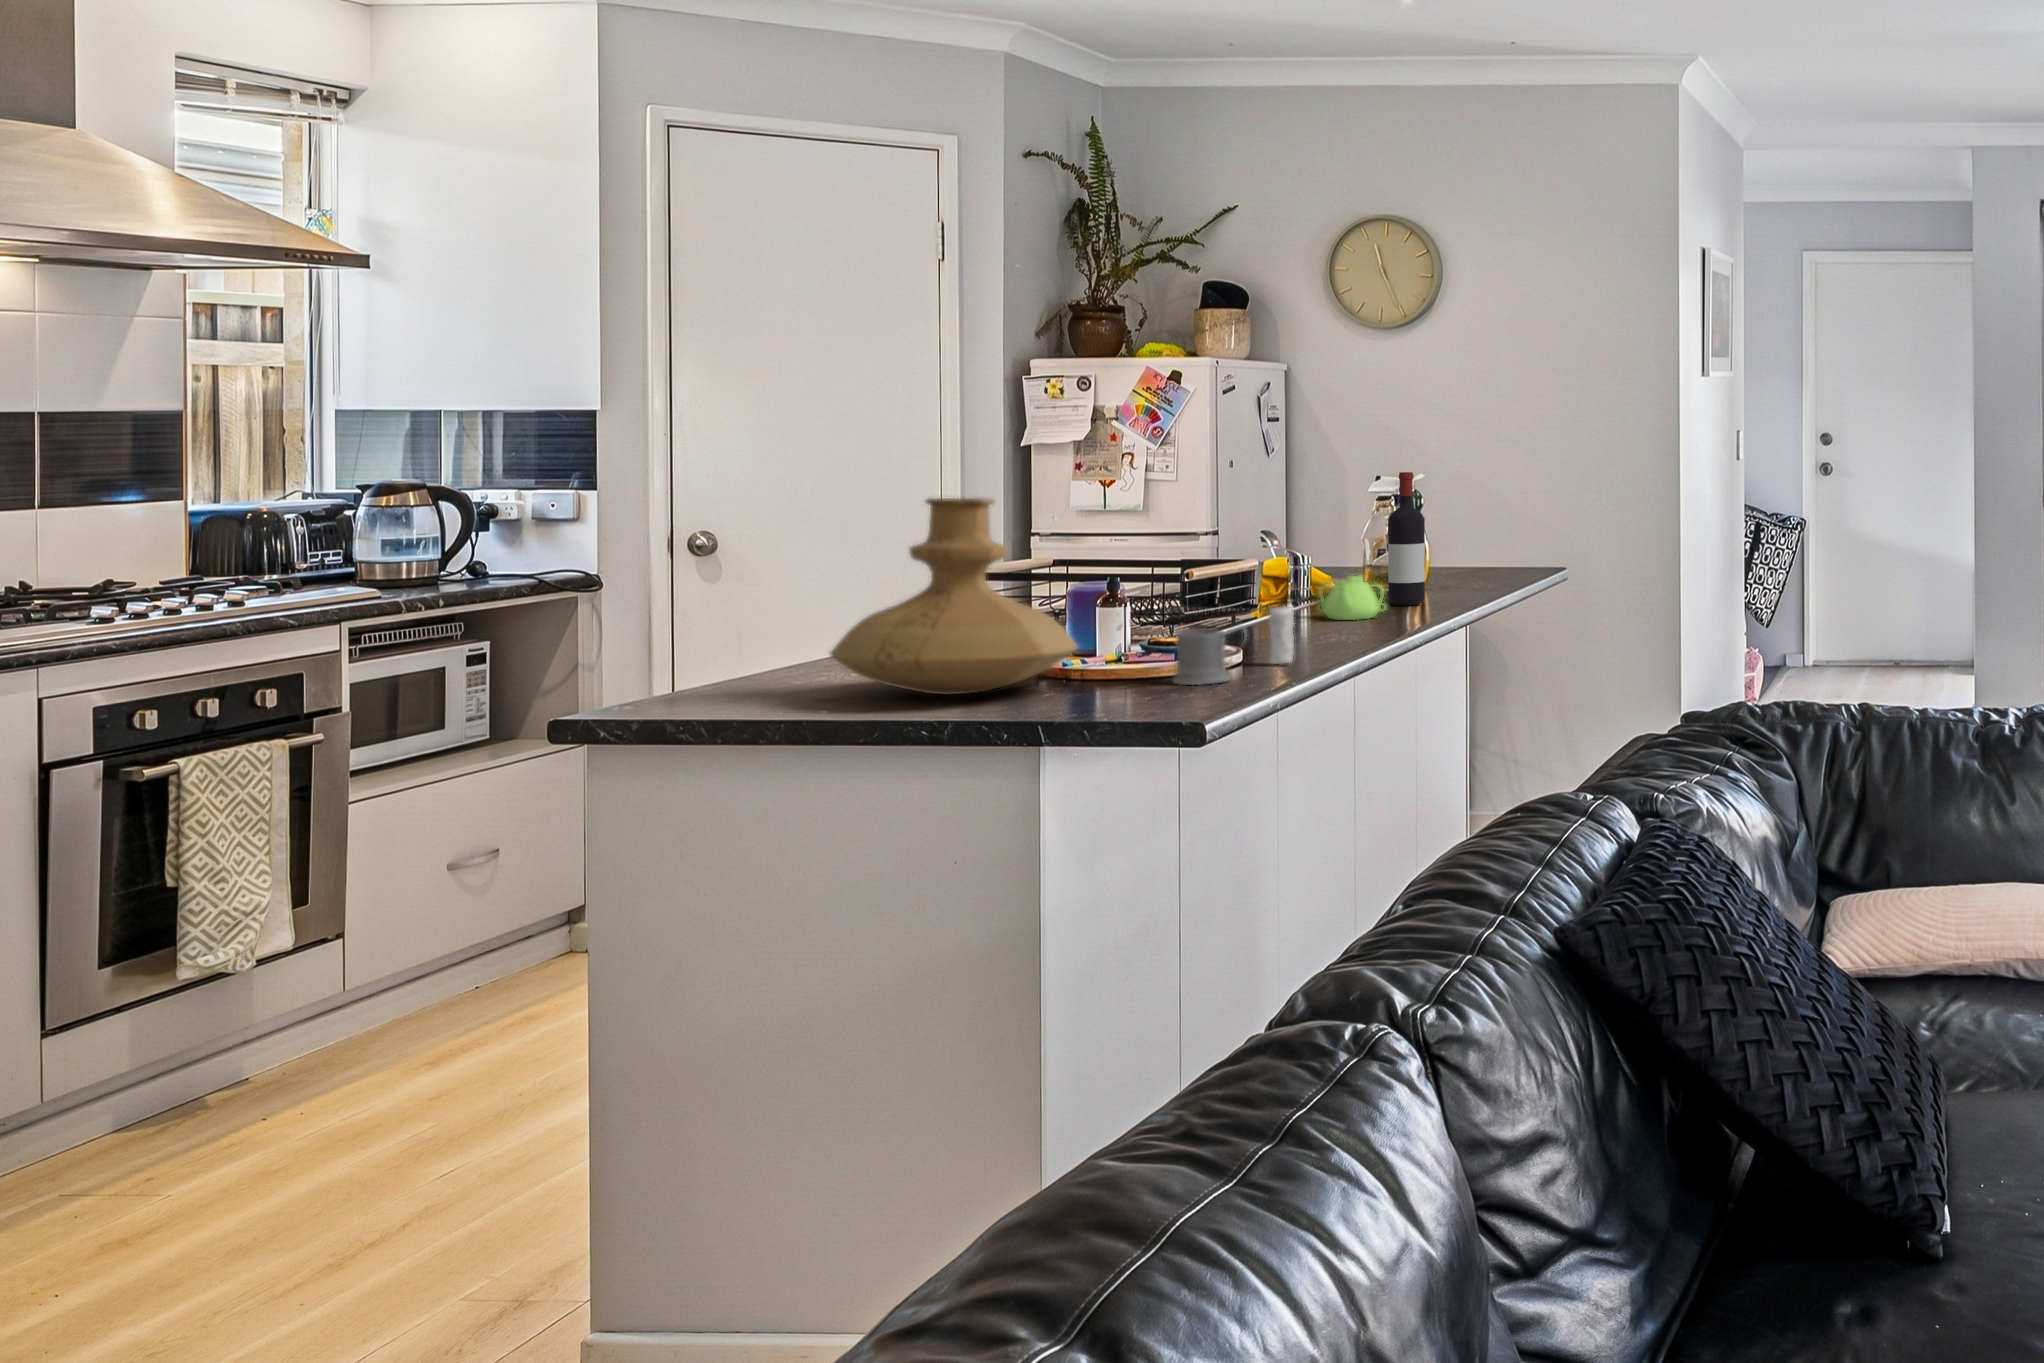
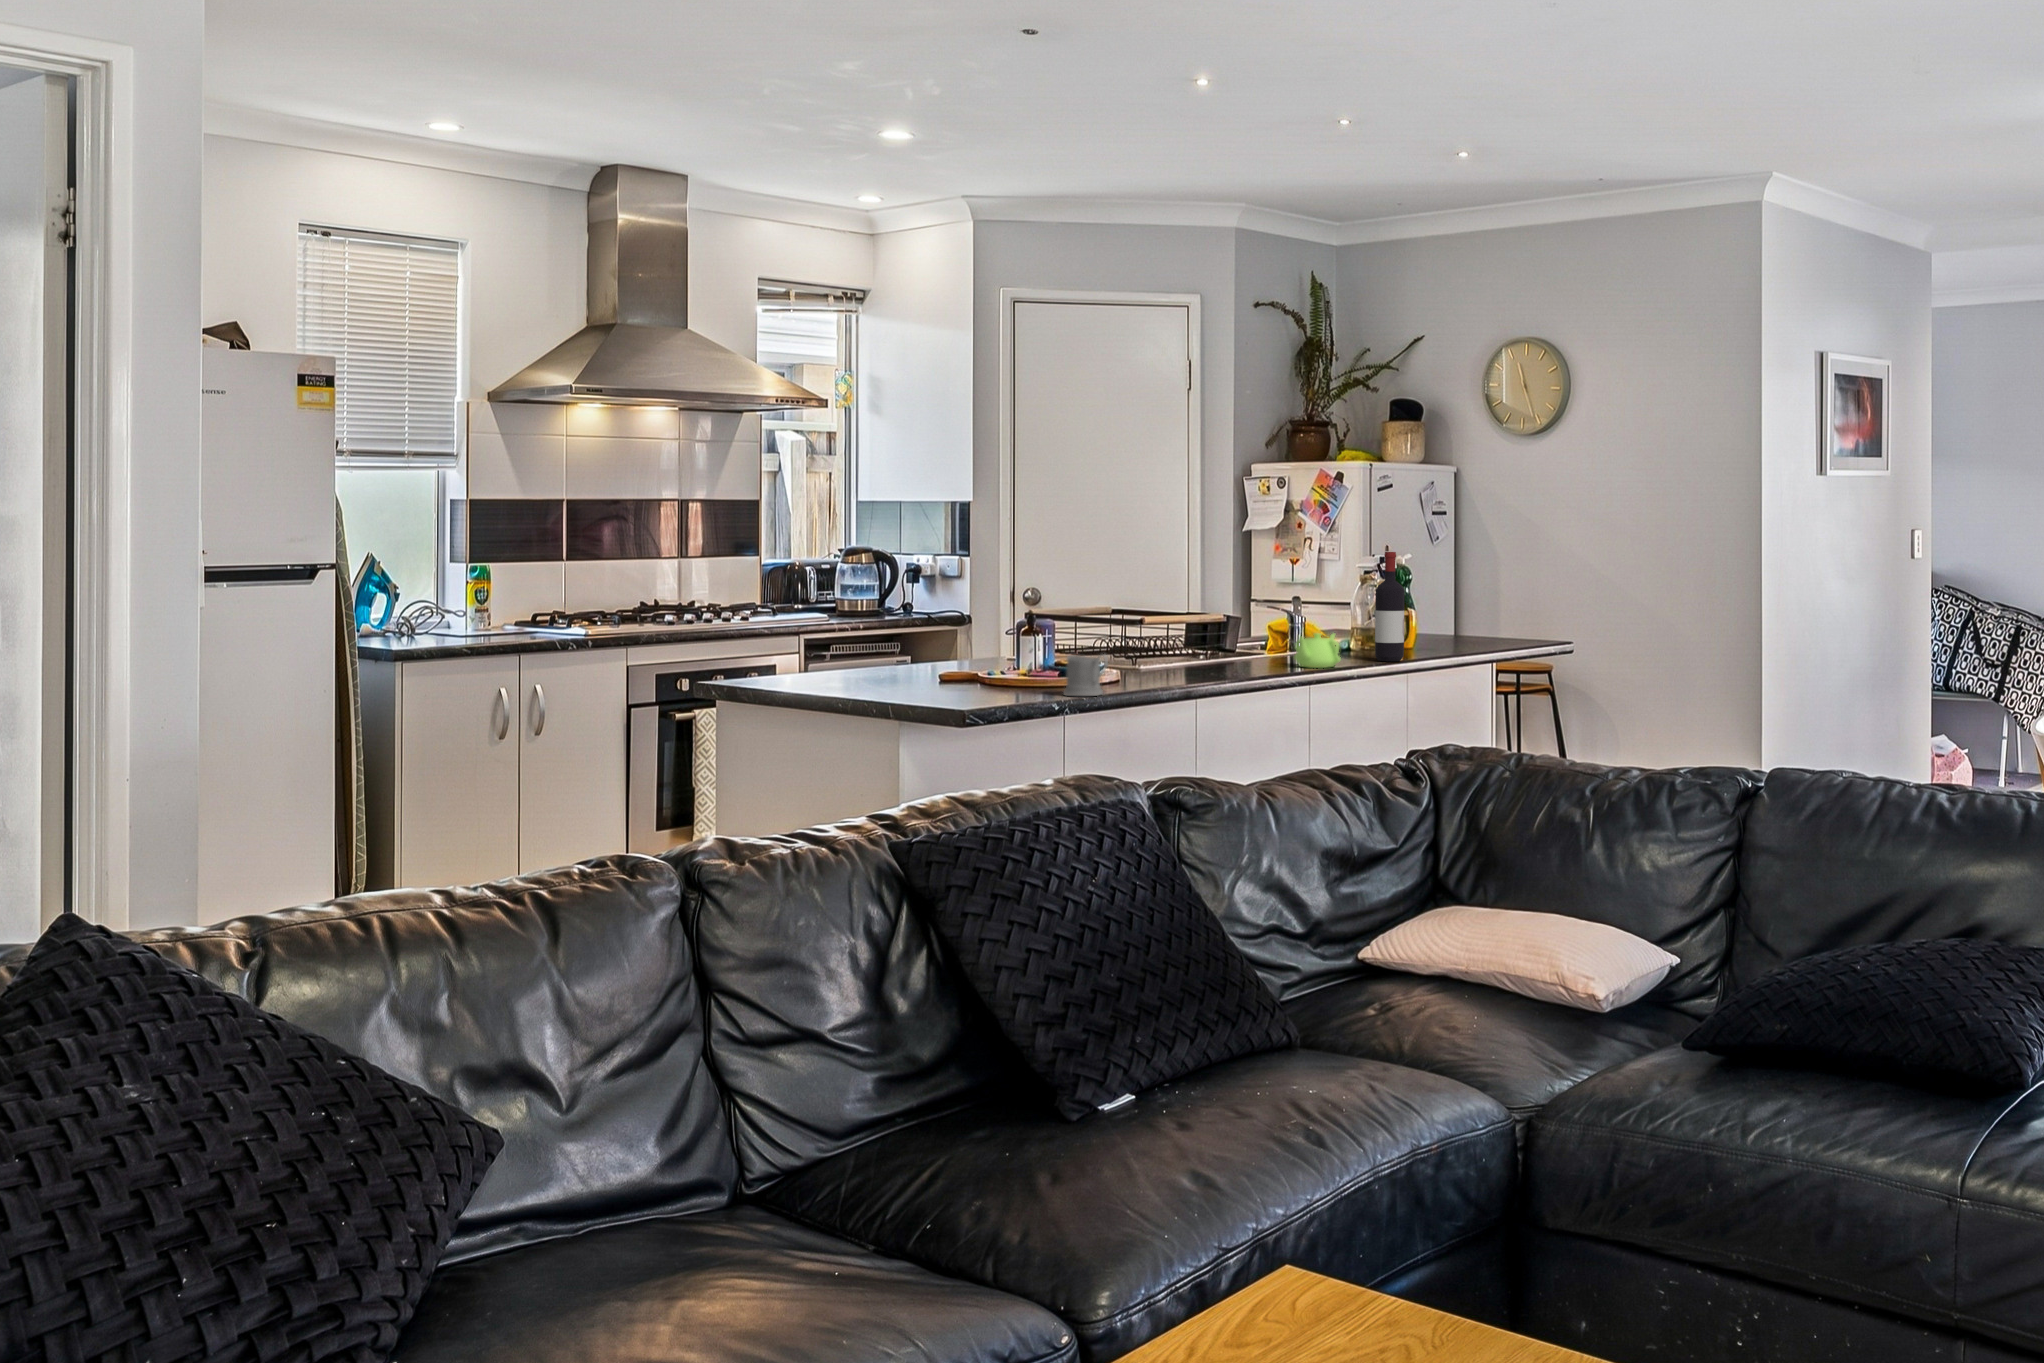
vase: present [830,498,1077,695] -> none [847,555,1004,689]
candle: present [1269,606,1294,664] -> none [1158,637,1177,689]

